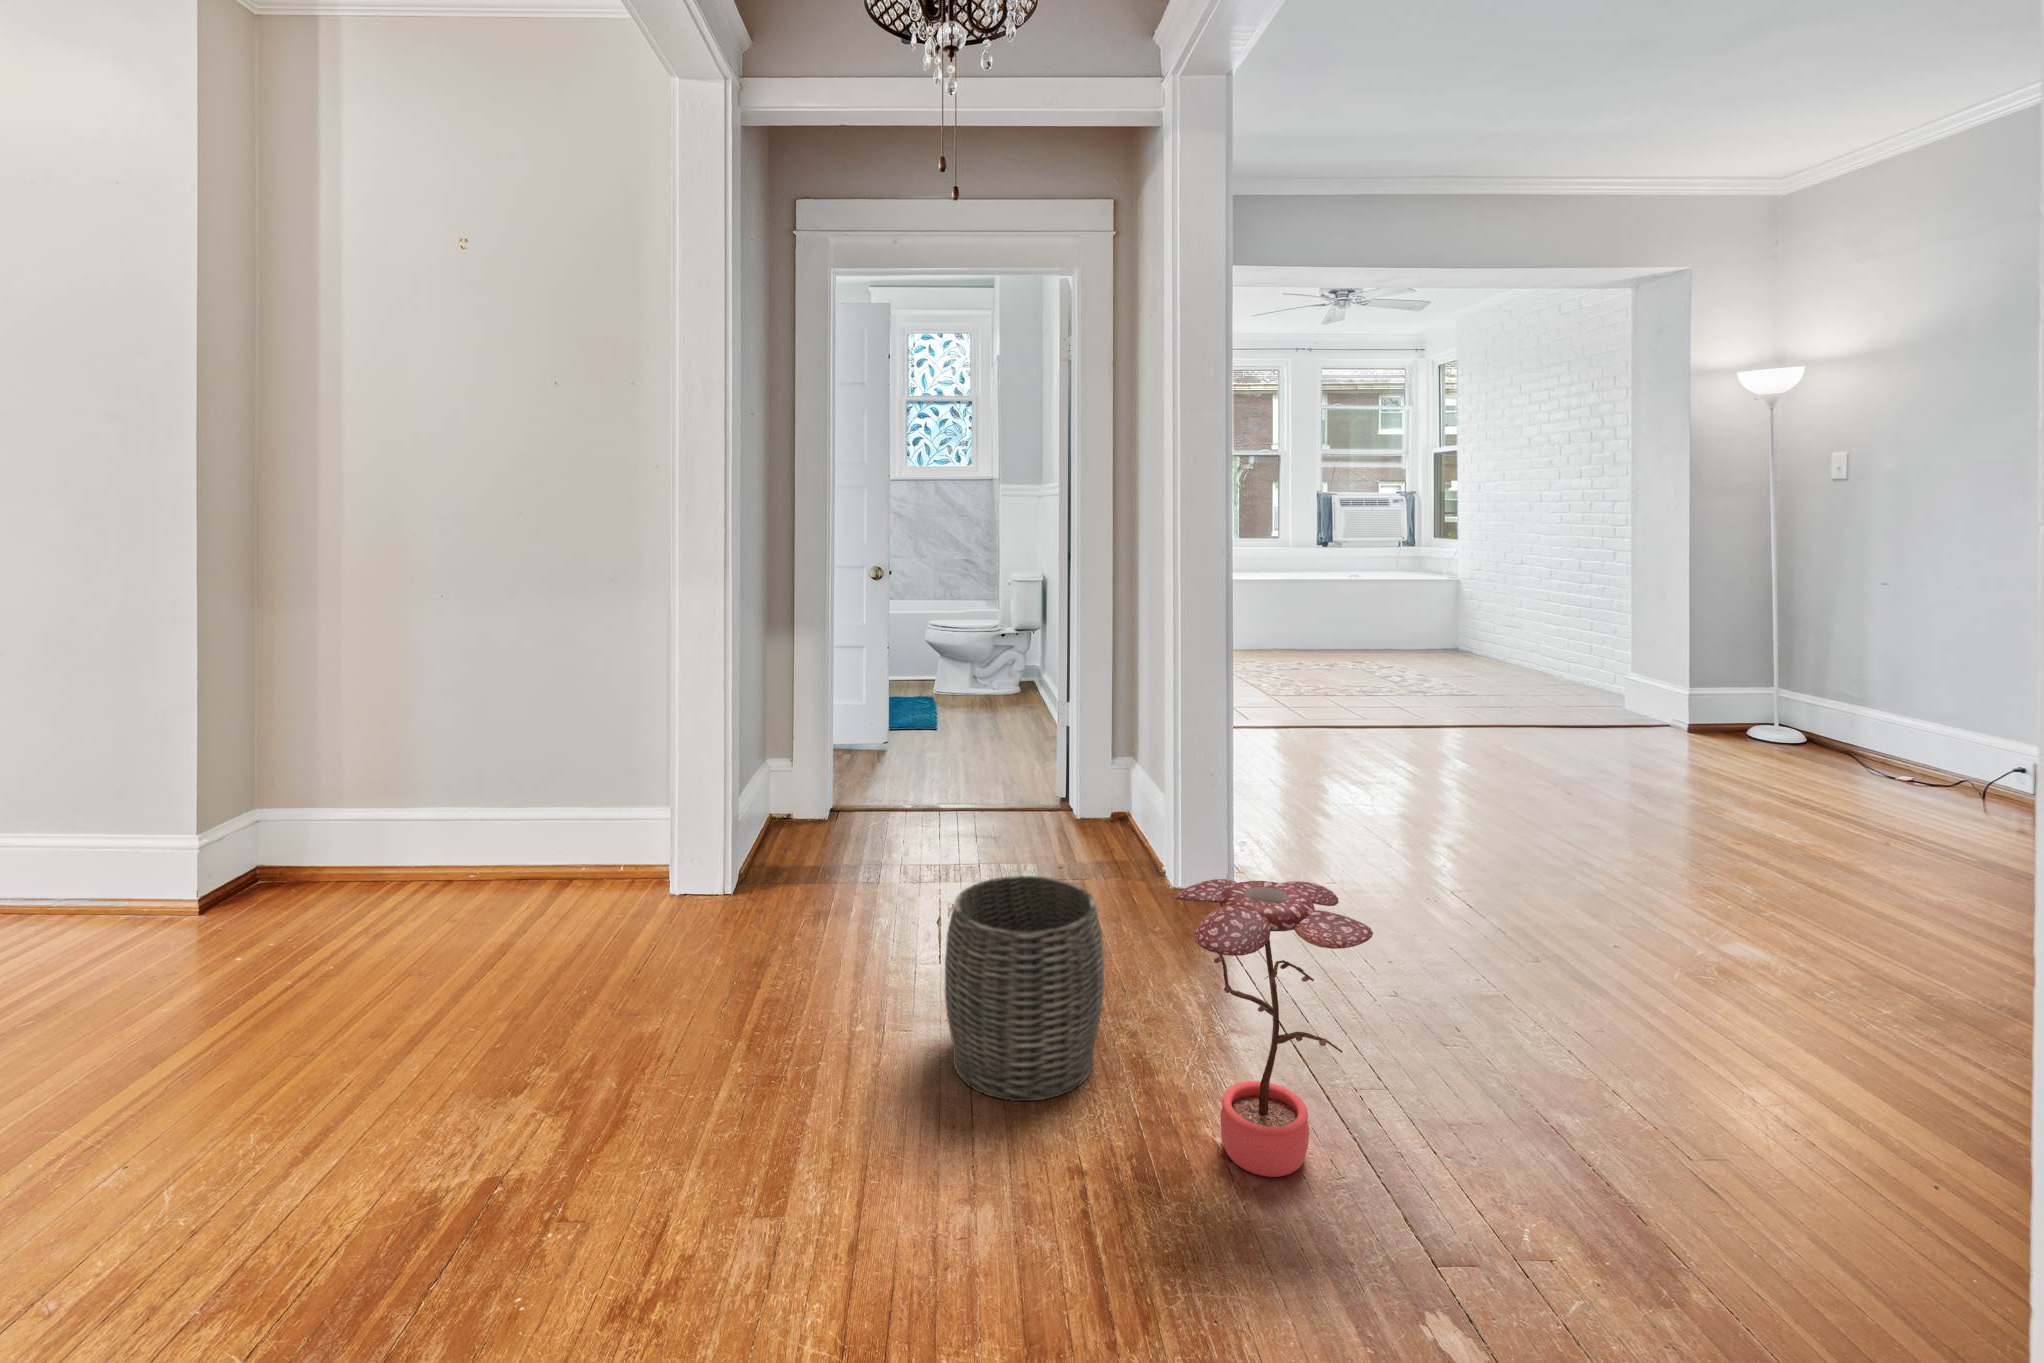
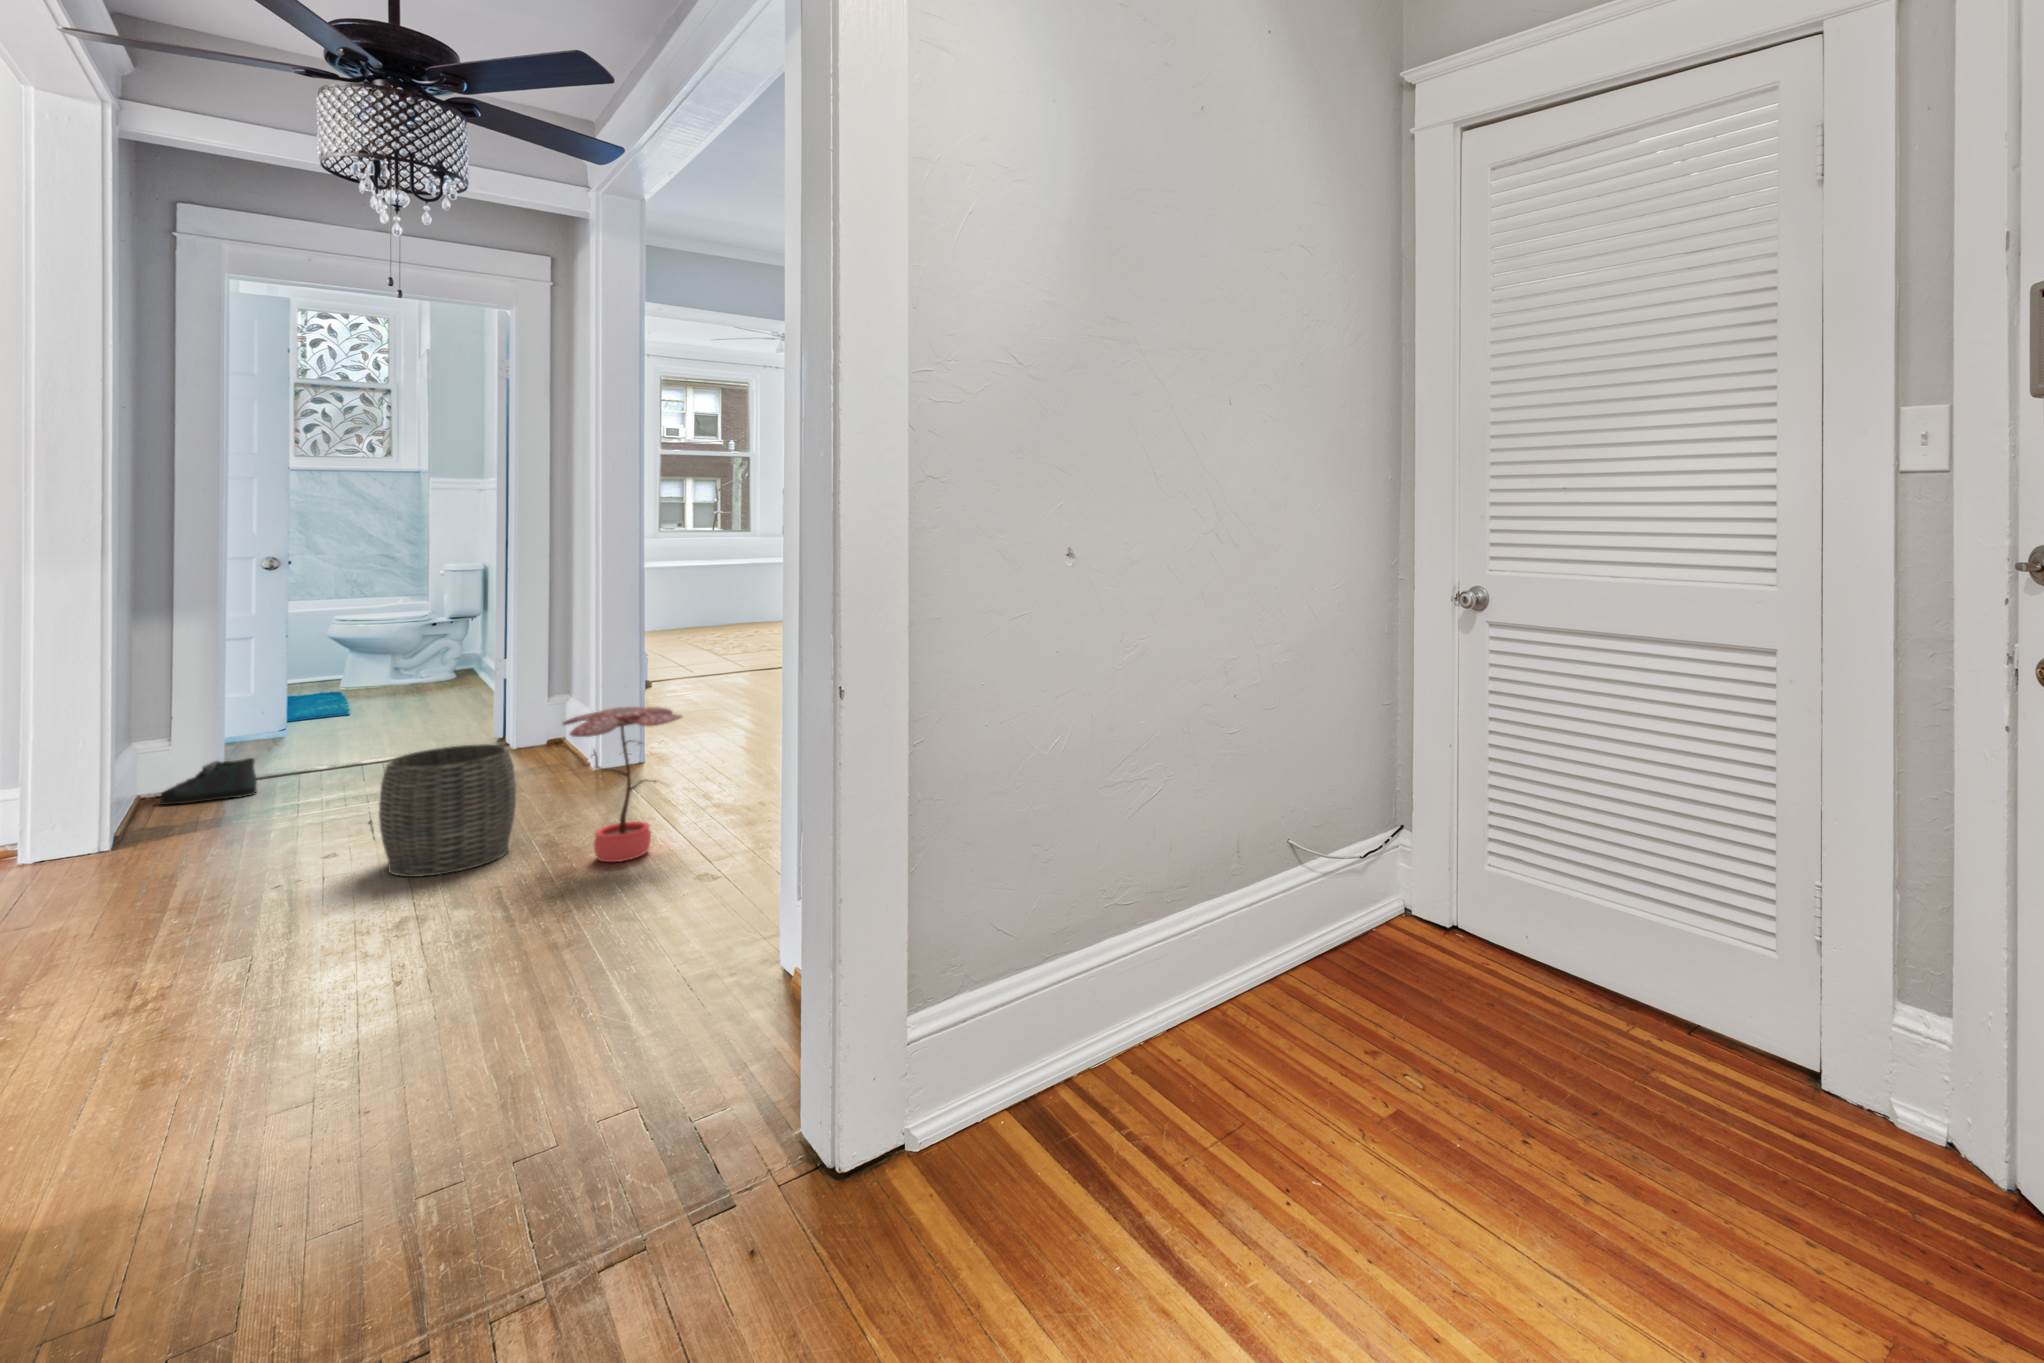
shoe: none [782,795,853,840] -> present [160,758,257,805]

